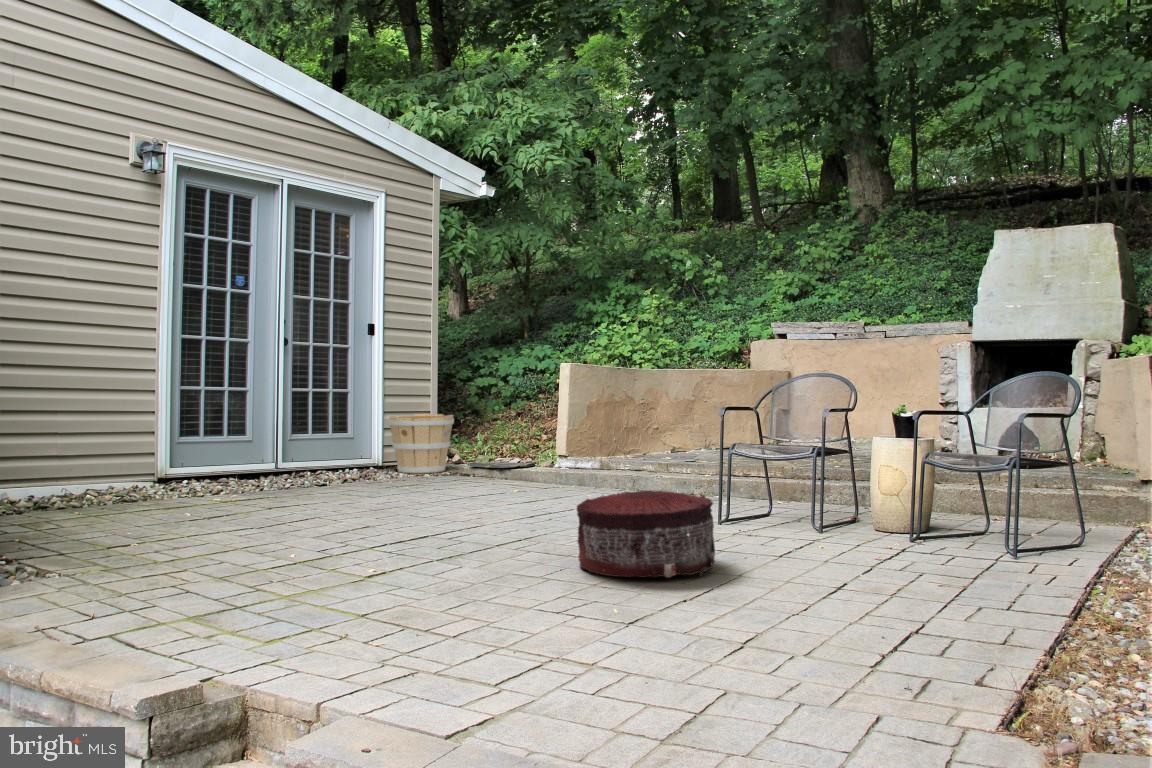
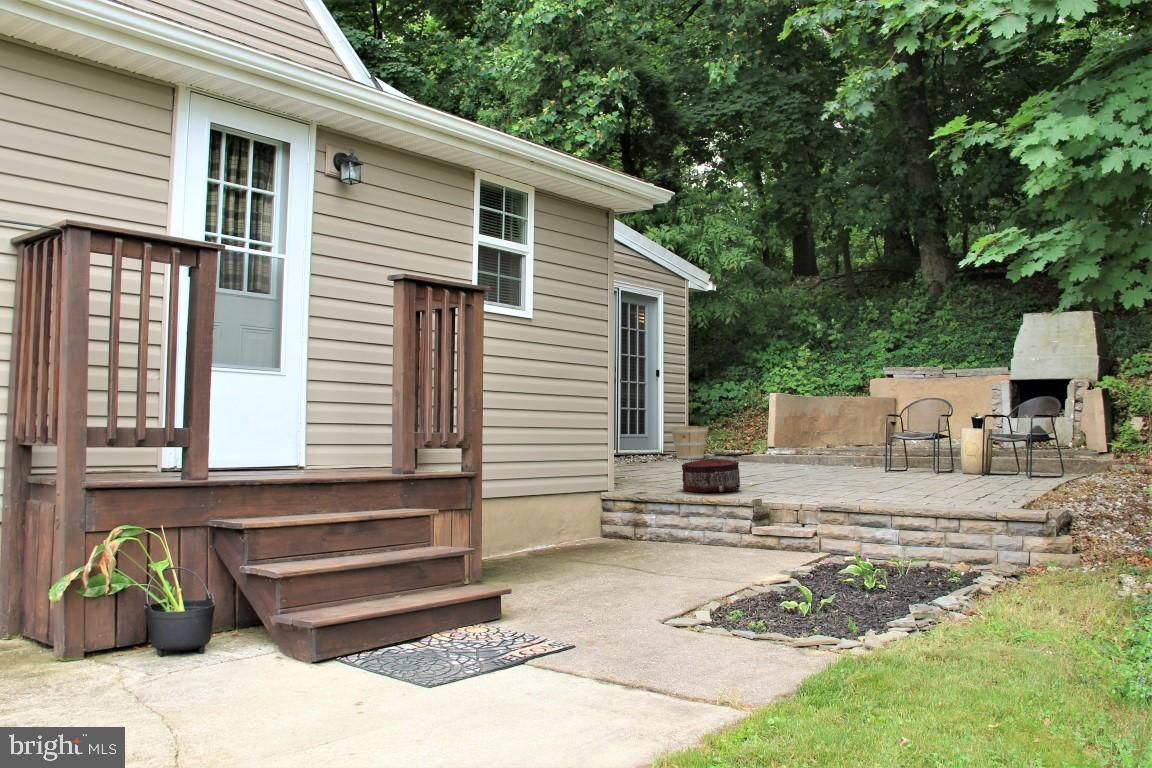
pouf: present [576,490,715,578] -> present [682,459,740,492]

